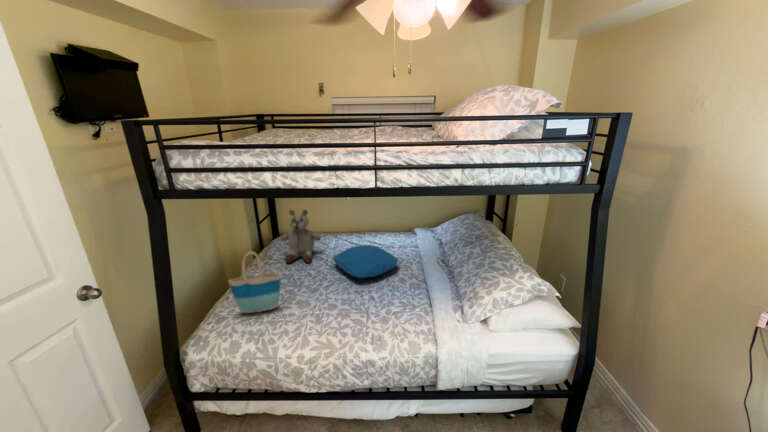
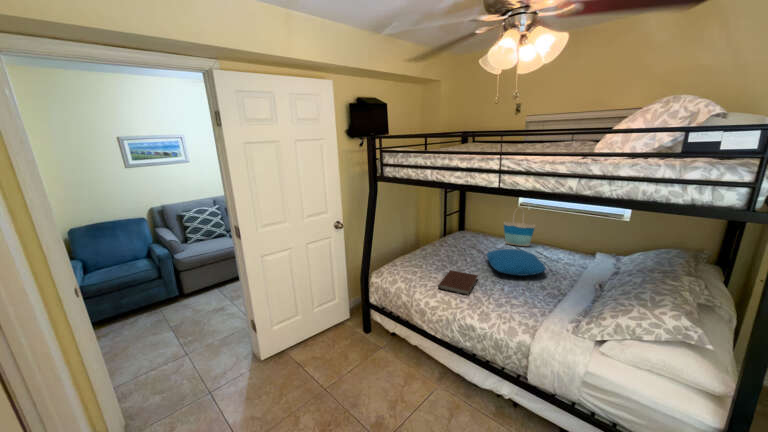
stuffed bear: present [281,210,321,263] -> none [452,208,485,252]
tote bag: present [229,252,281,313] -> present [504,207,535,246]
notebook: none [306,291,348,330] -> present [438,270,478,296]

